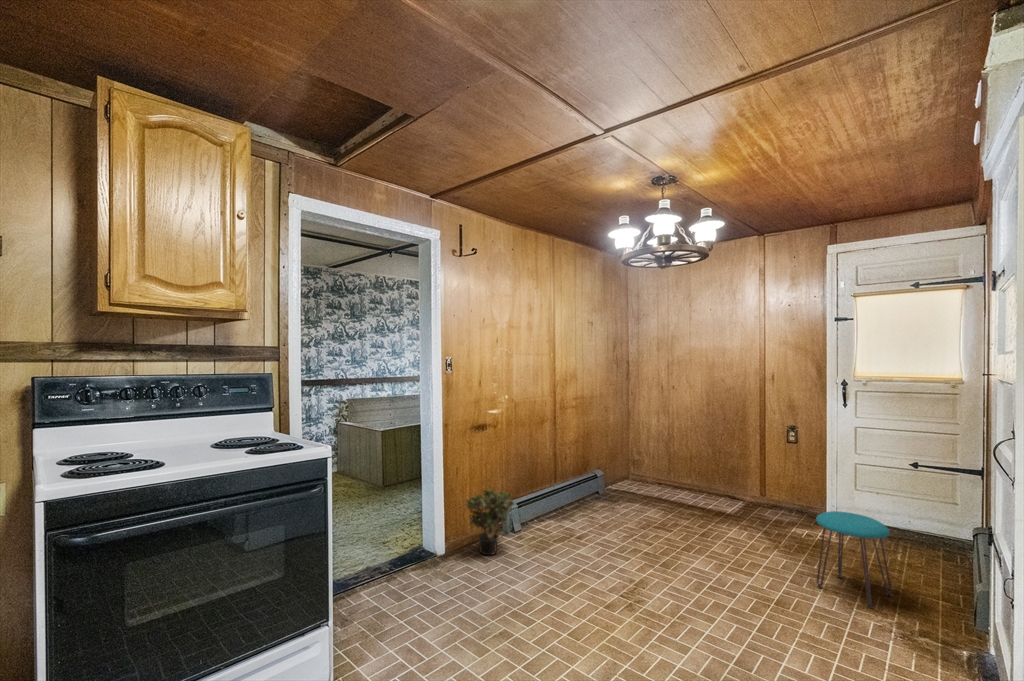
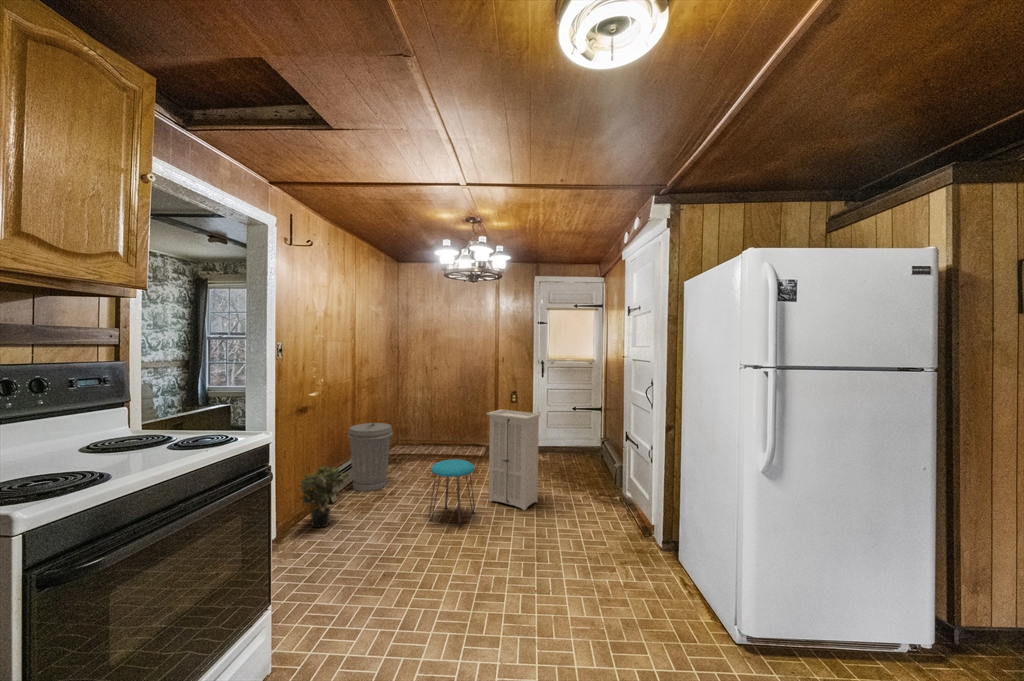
storage cabinet: none [688,448,776,614] -> present [487,409,541,510]
trash can: none [543,449,592,528] -> present [348,423,393,491]
stool: present [816,511,892,608] -> present [429,459,475,526]

